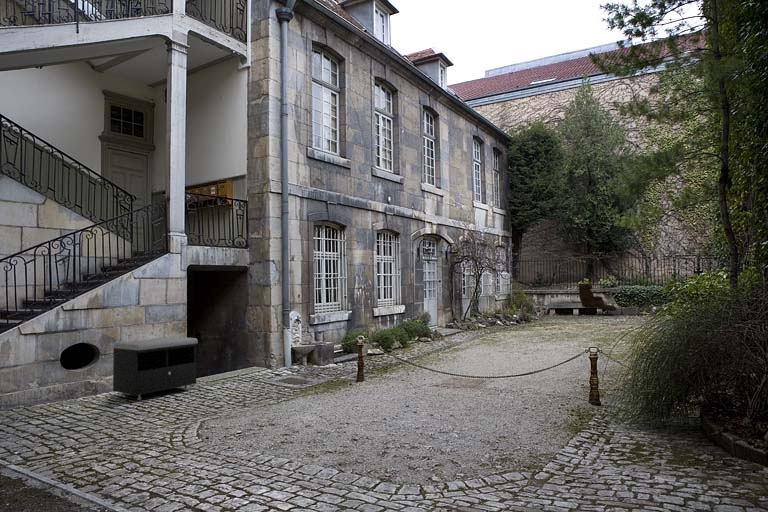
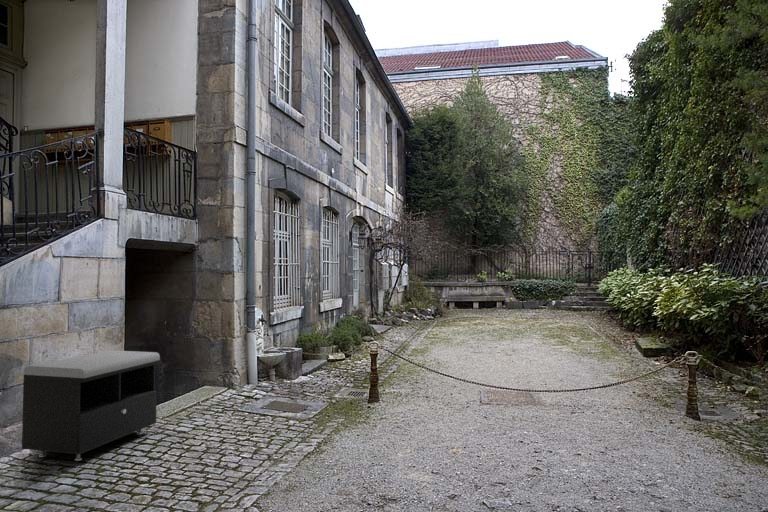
lounge chair: present [579,283,617,315] -> none [480,277,517,310]

